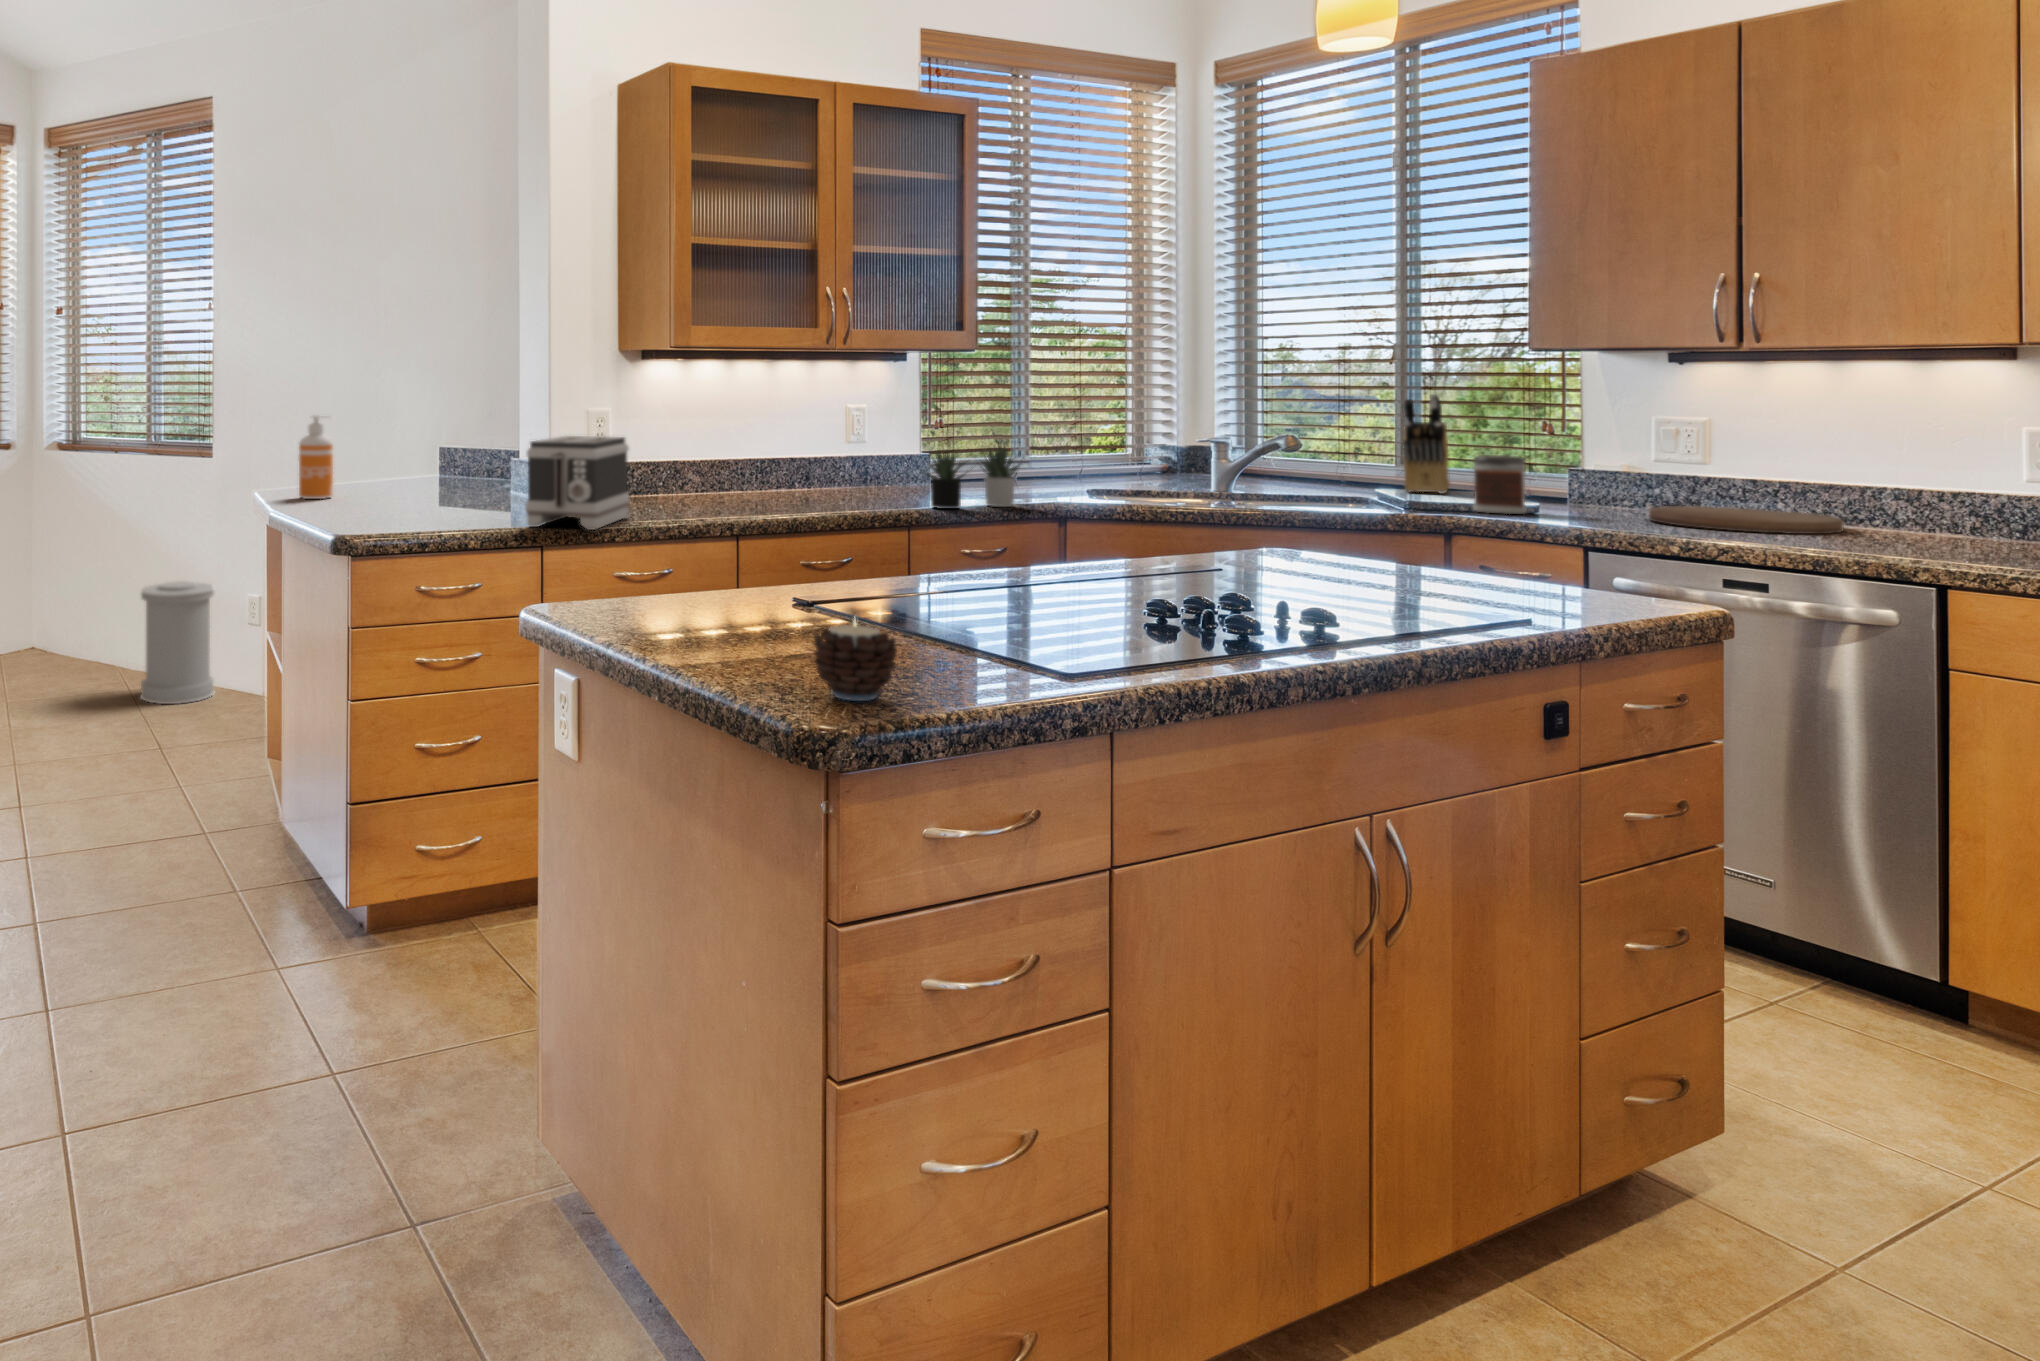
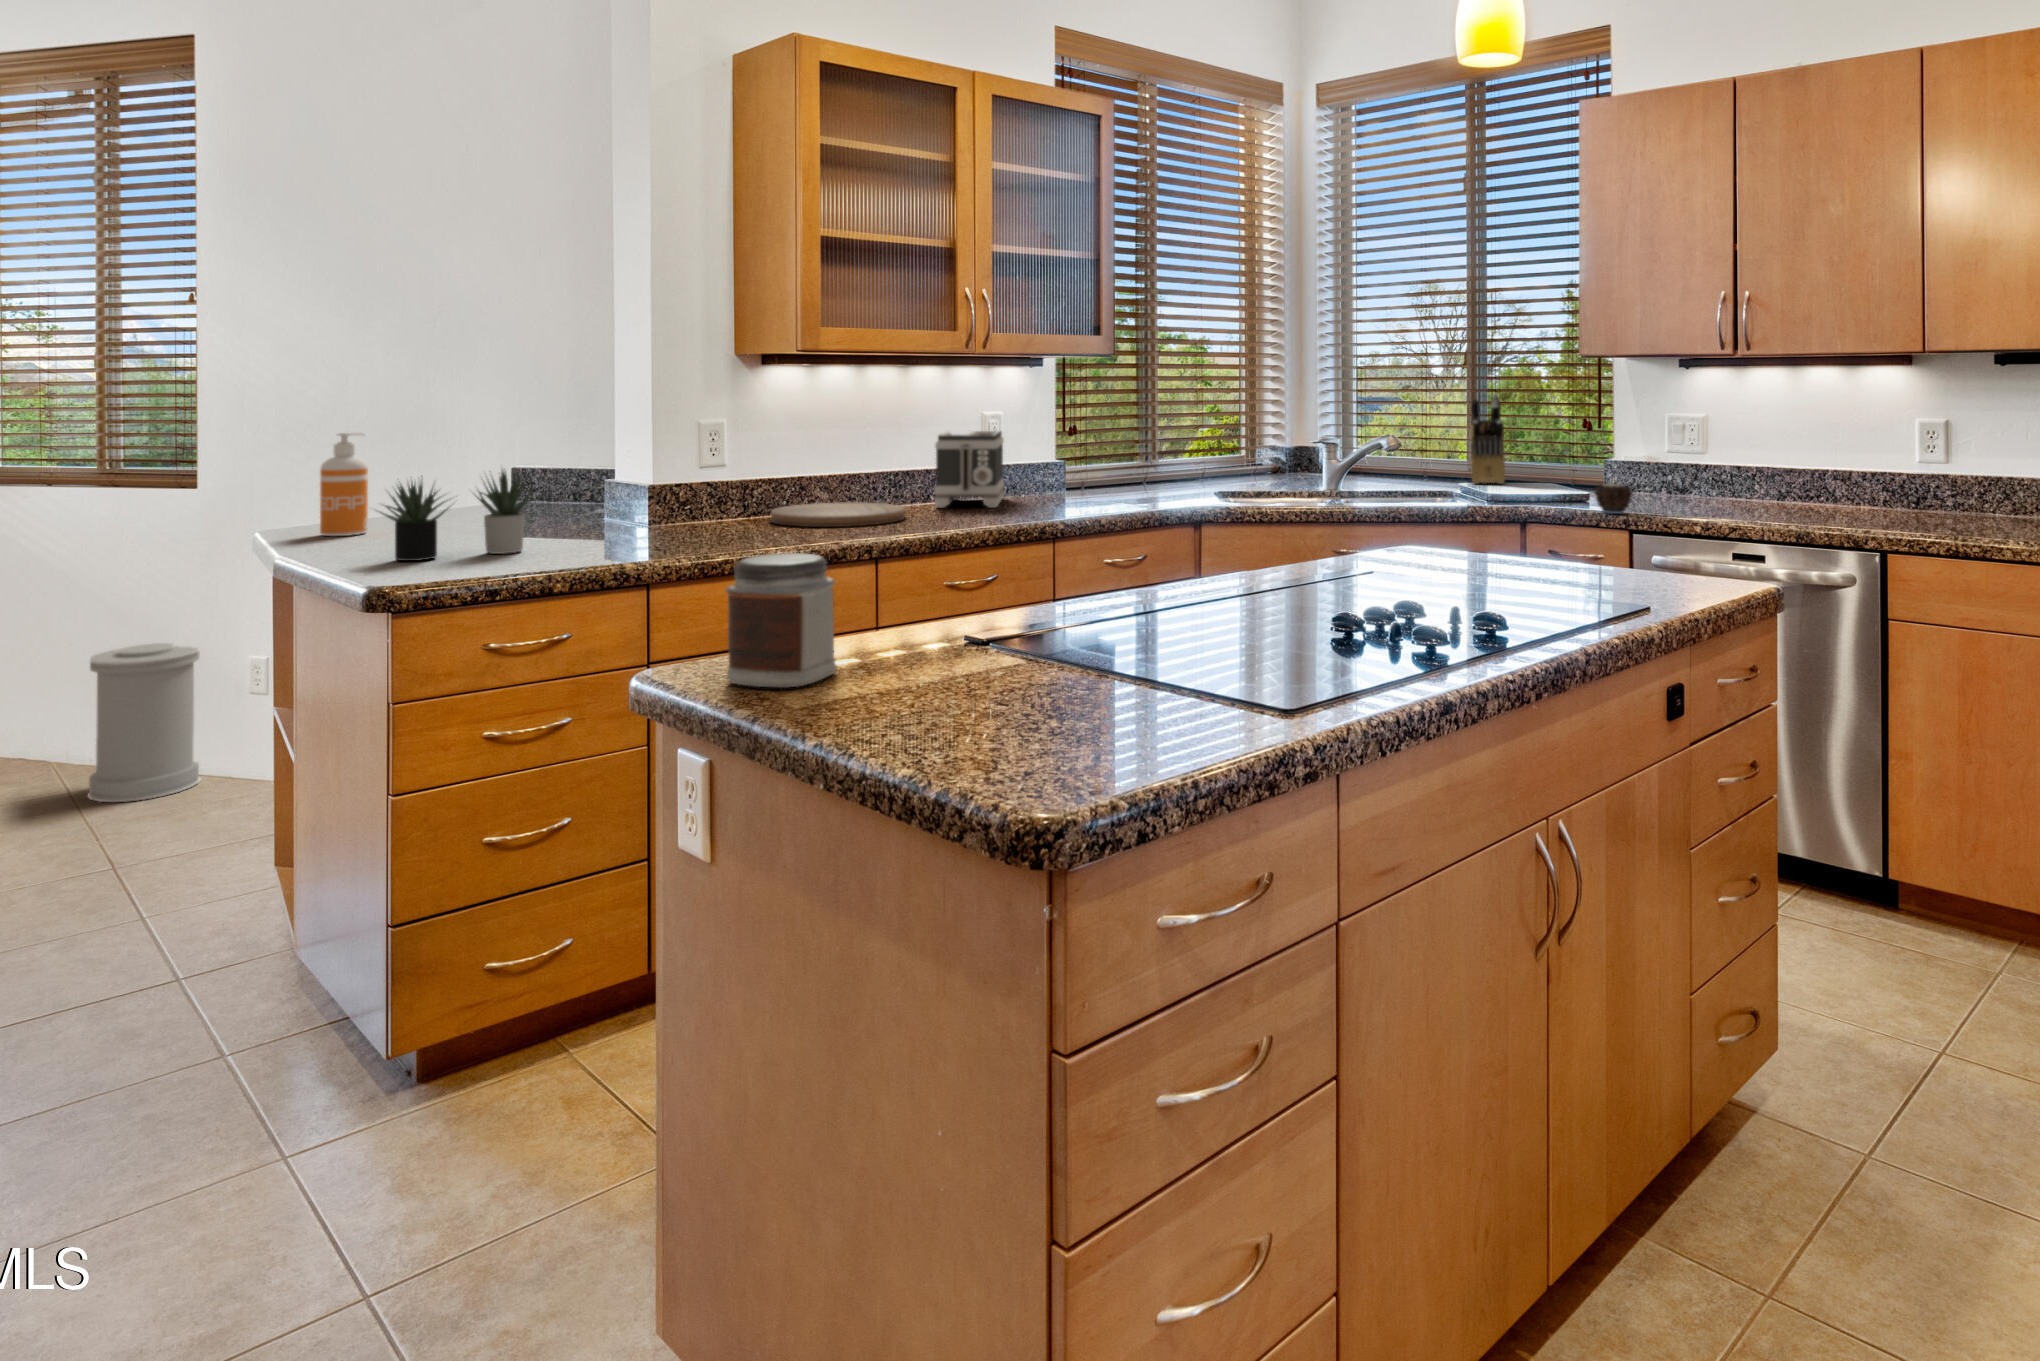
toaster: present [525,436,629,530] -> present [934,431,1004,508]
succulent plant: present [919,442,1022,509] -> present [381,471,535,561]
jar: present [1473,455,1527,514] -> present [726,553,837,688]
cutting board: present [1649,506,1844,534] -> present [771,503,905,527]
candle: present [814,623,897,701] -> present [1594,484,1633,514]

